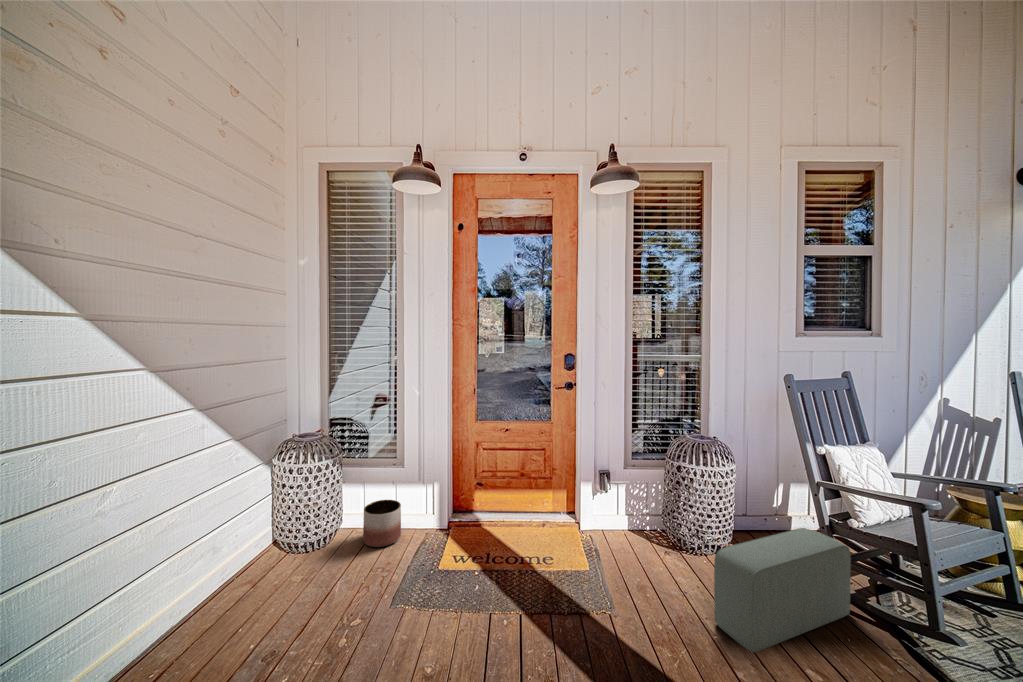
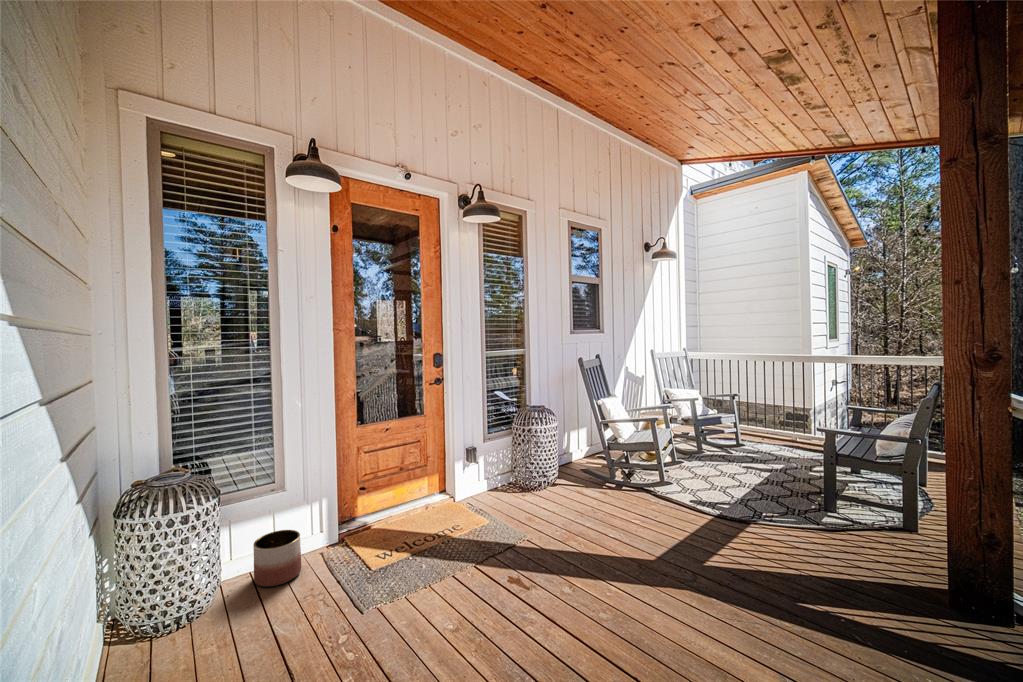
pouf: present [714,528,851,652] -> none [582,449,628,522]

